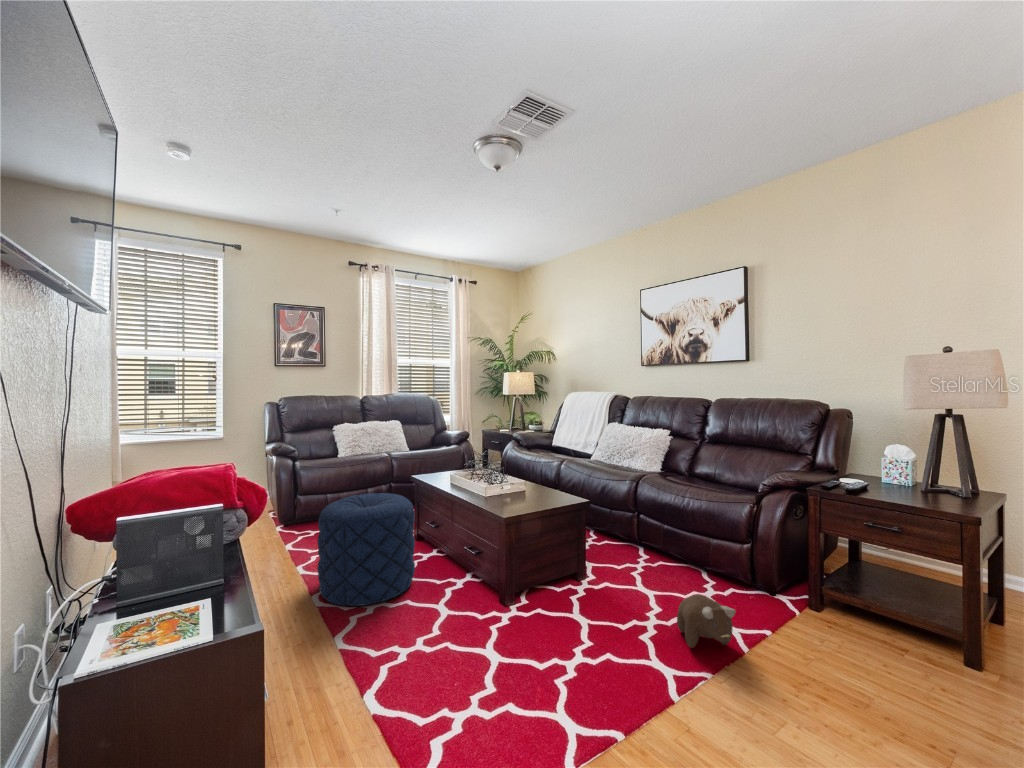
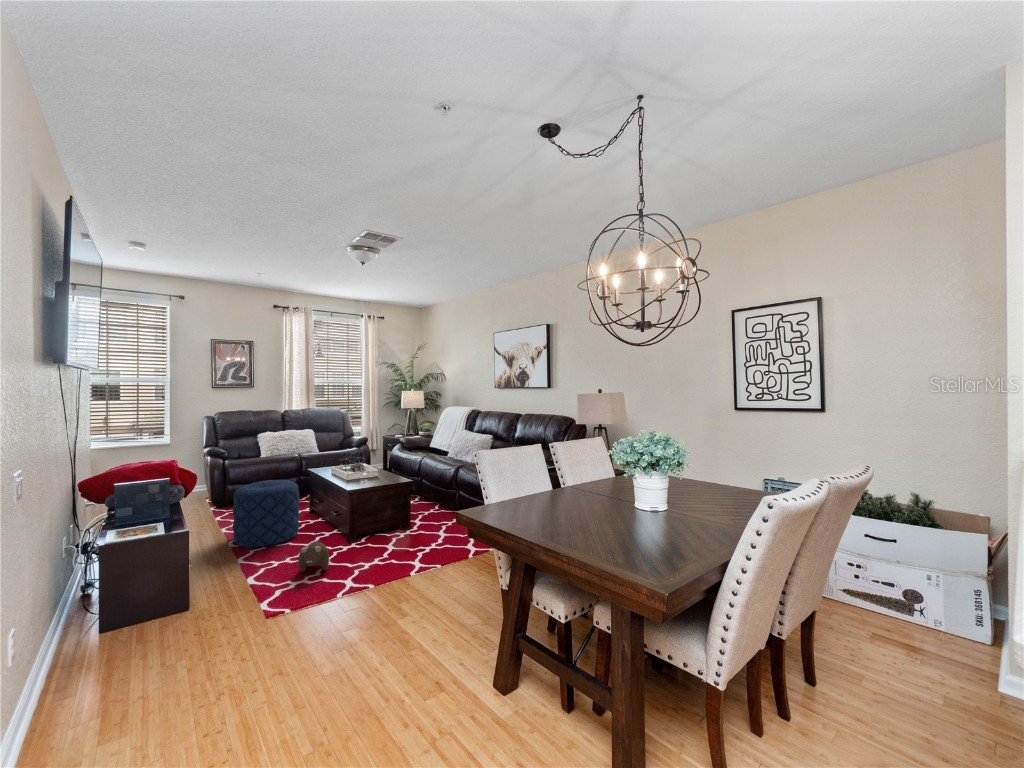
plush toy: present [677,594,736,648] -> present [298,541,329,572]

